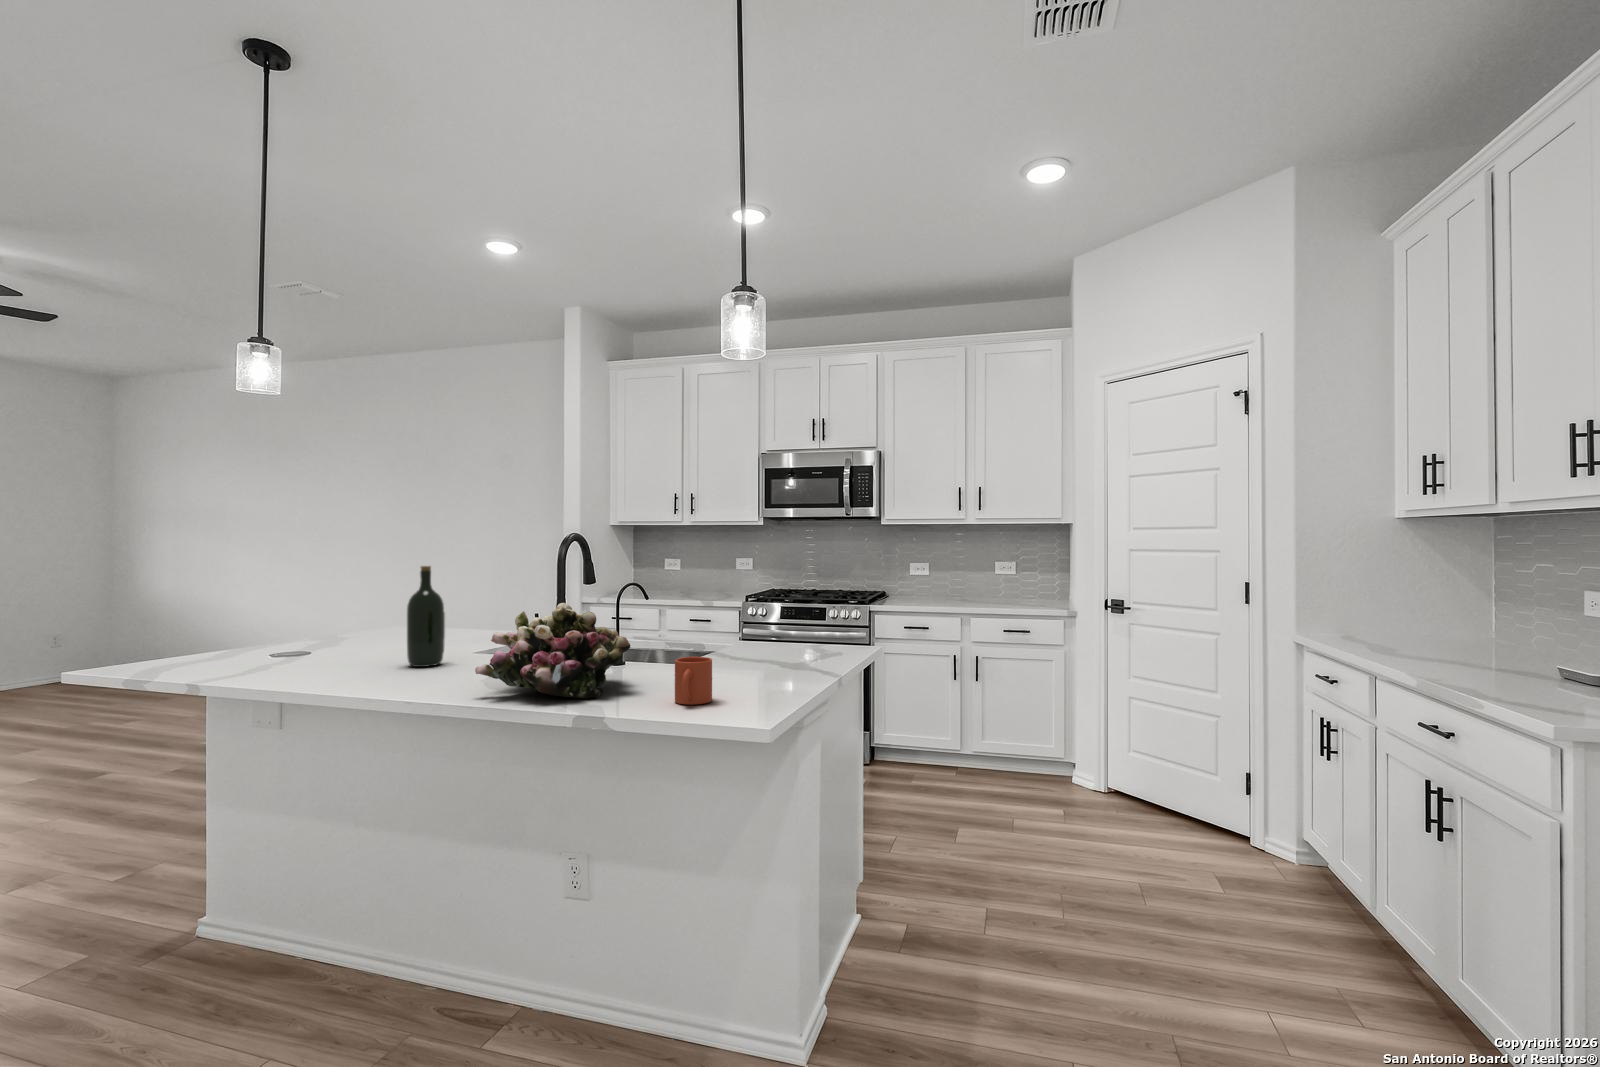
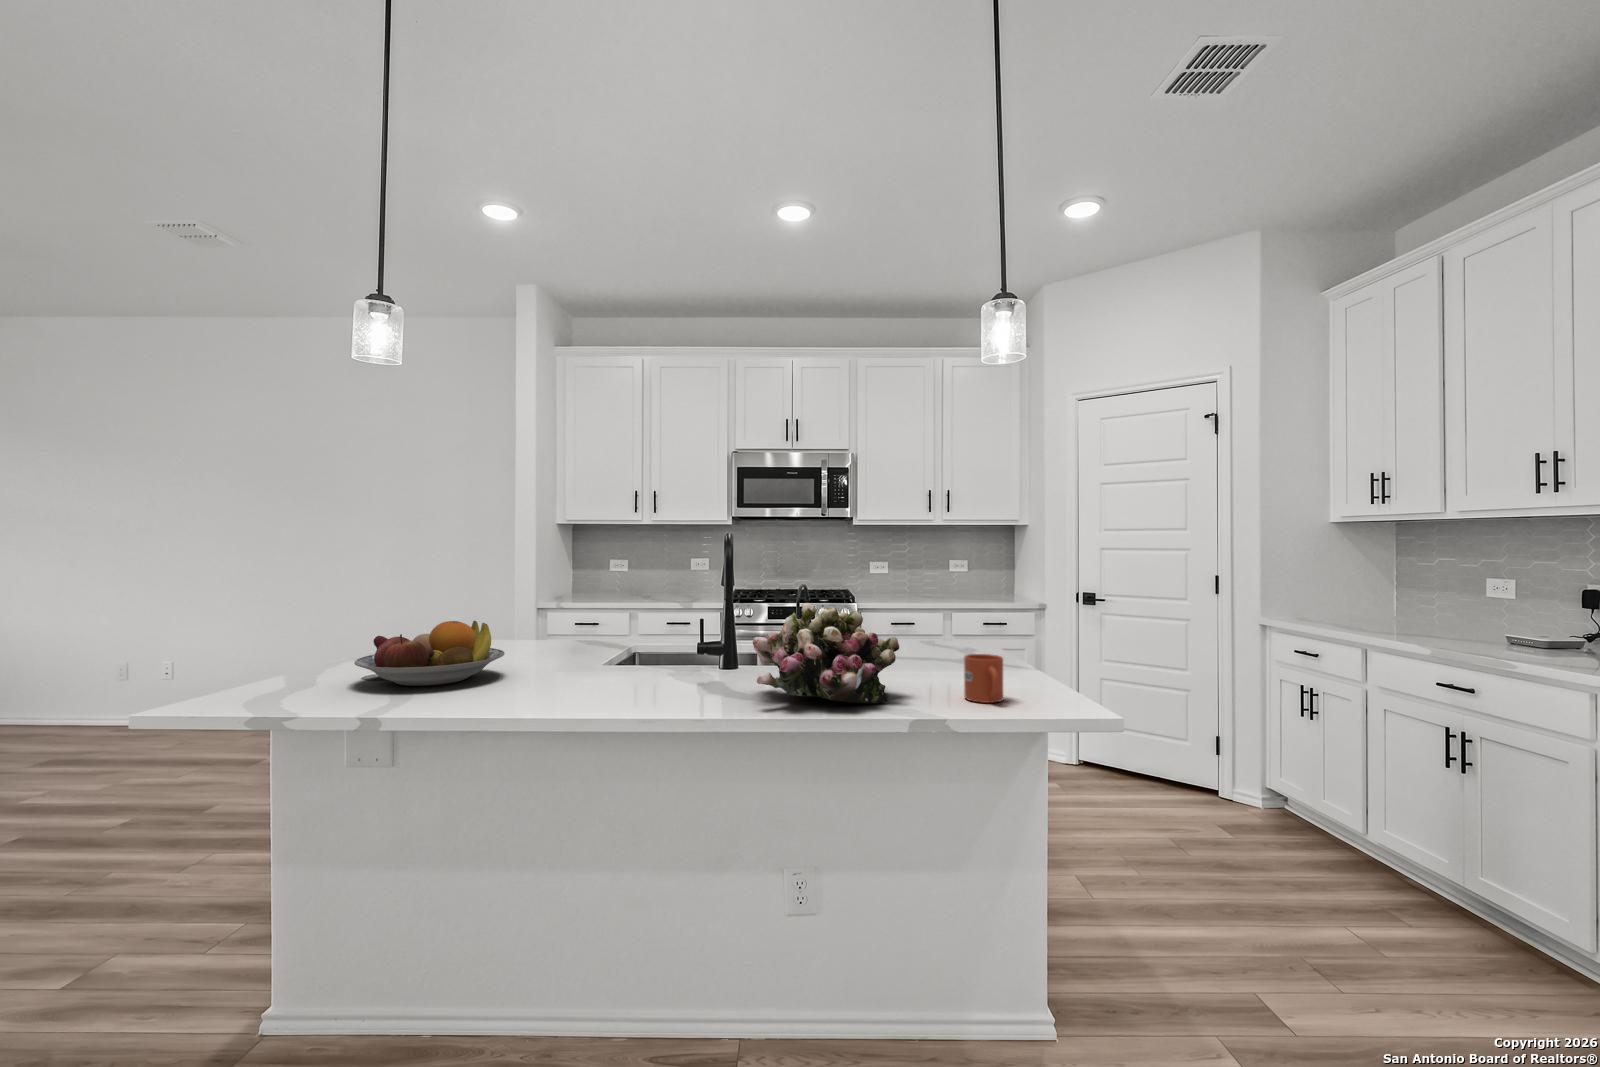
wine bottle: present [407,566,445,667] -> none [568,565,608,682]
fruit bowl: none [251,611,383,663] -> present [354,621,505,686]

